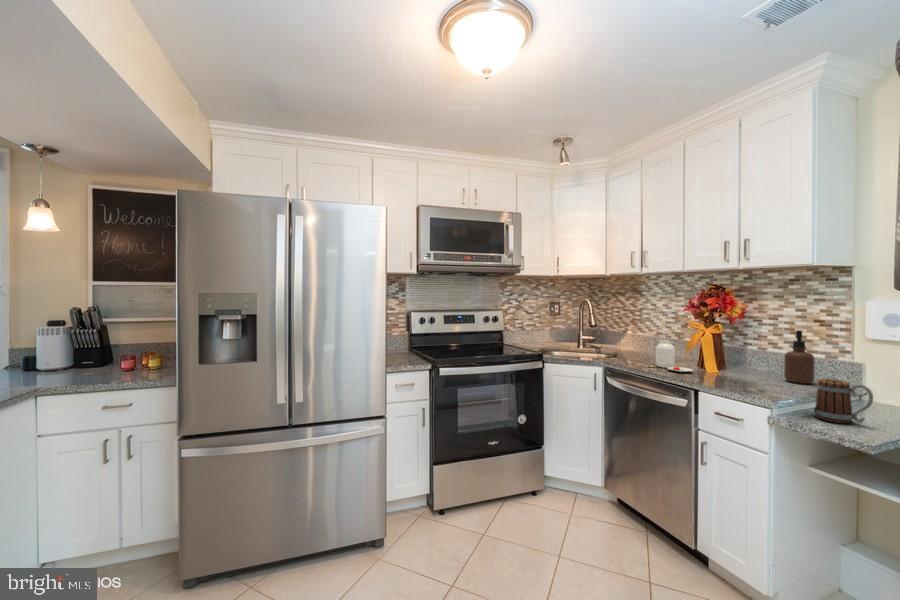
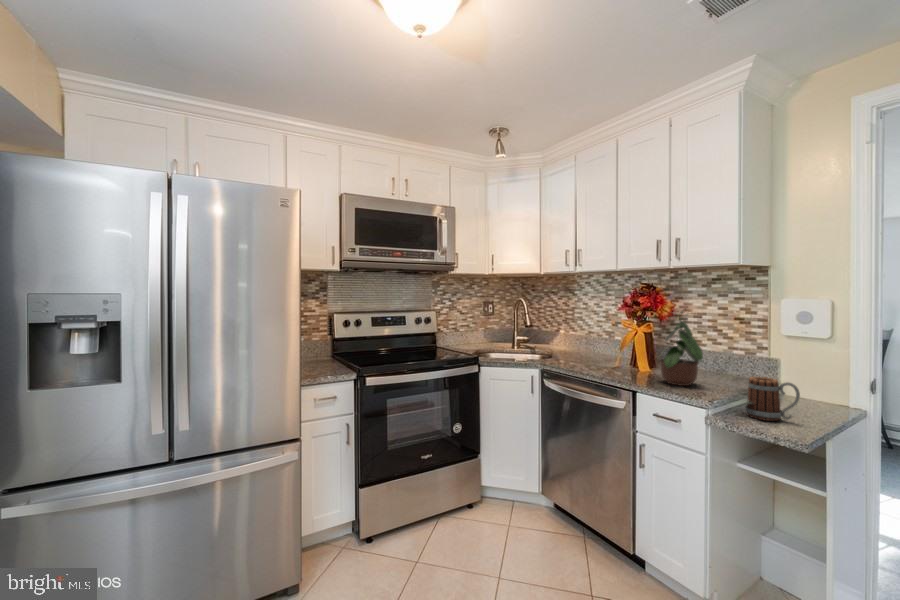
potted plant: none [719,309,777,387] -> present [661,311,703,386]
soap dispenser: present [784,330,815,384] -> none [710,328,737,380]
jar: present [651,340,693,372] -> none [581,340,628,372]

